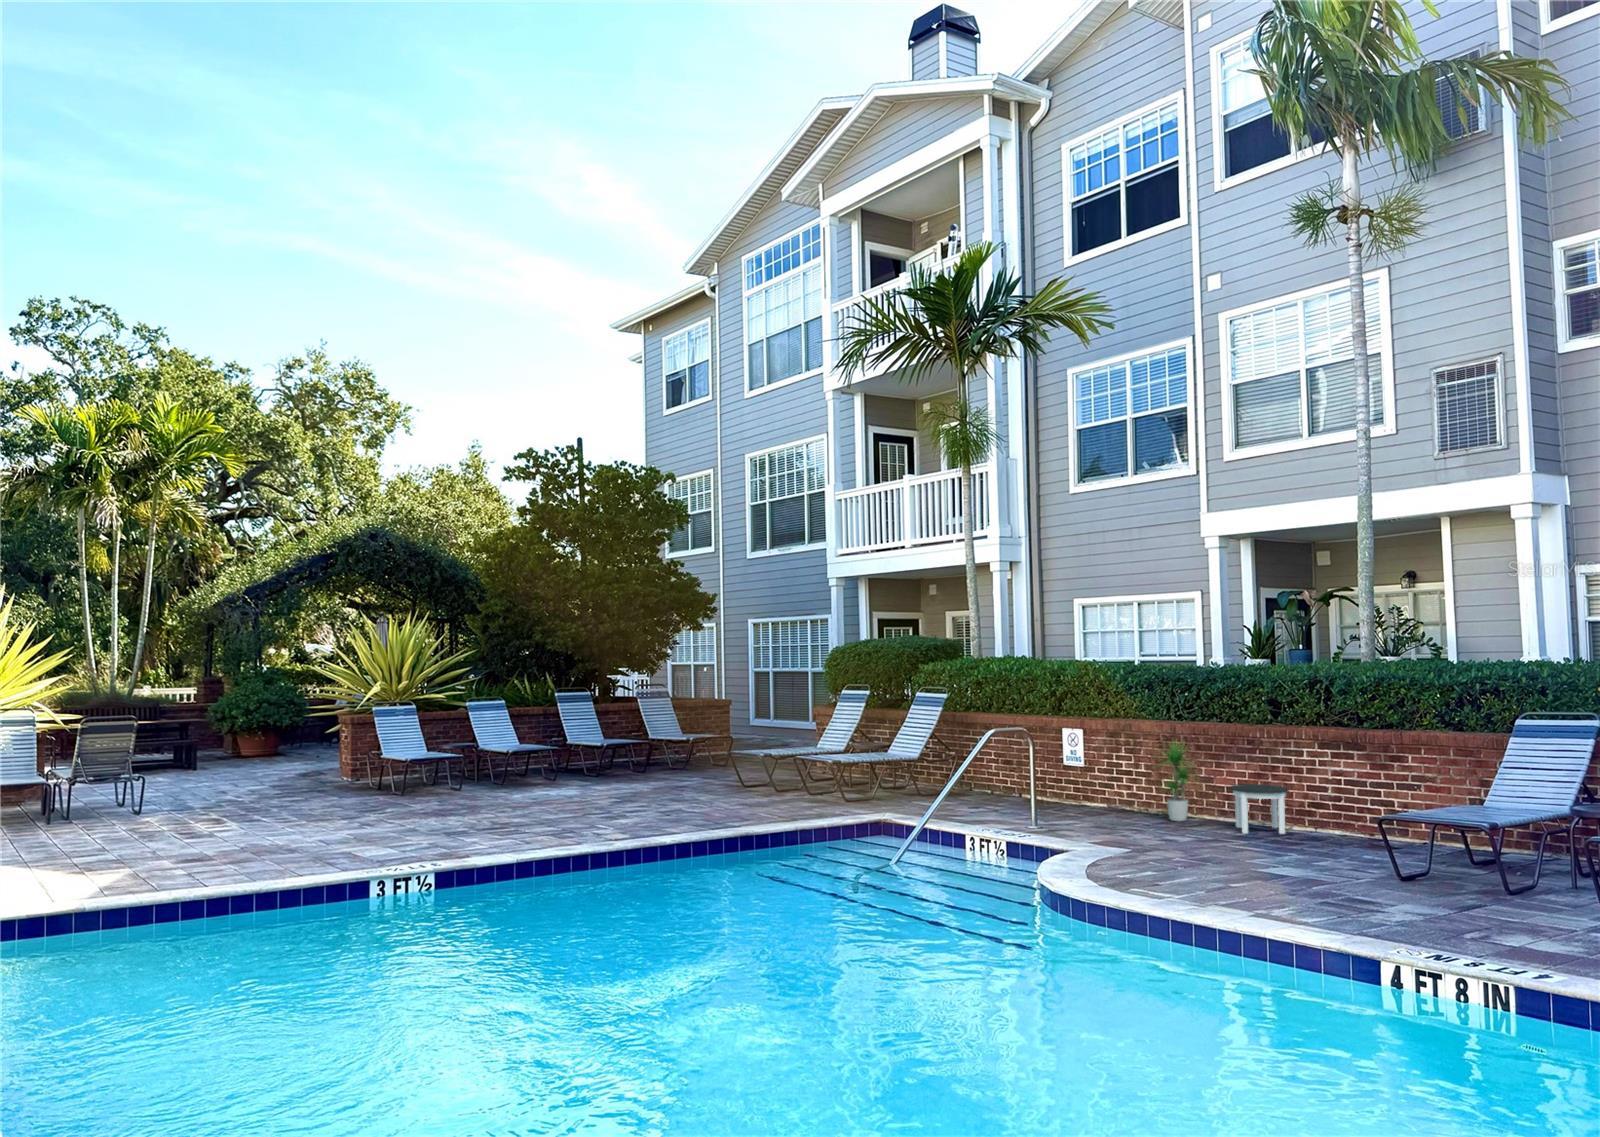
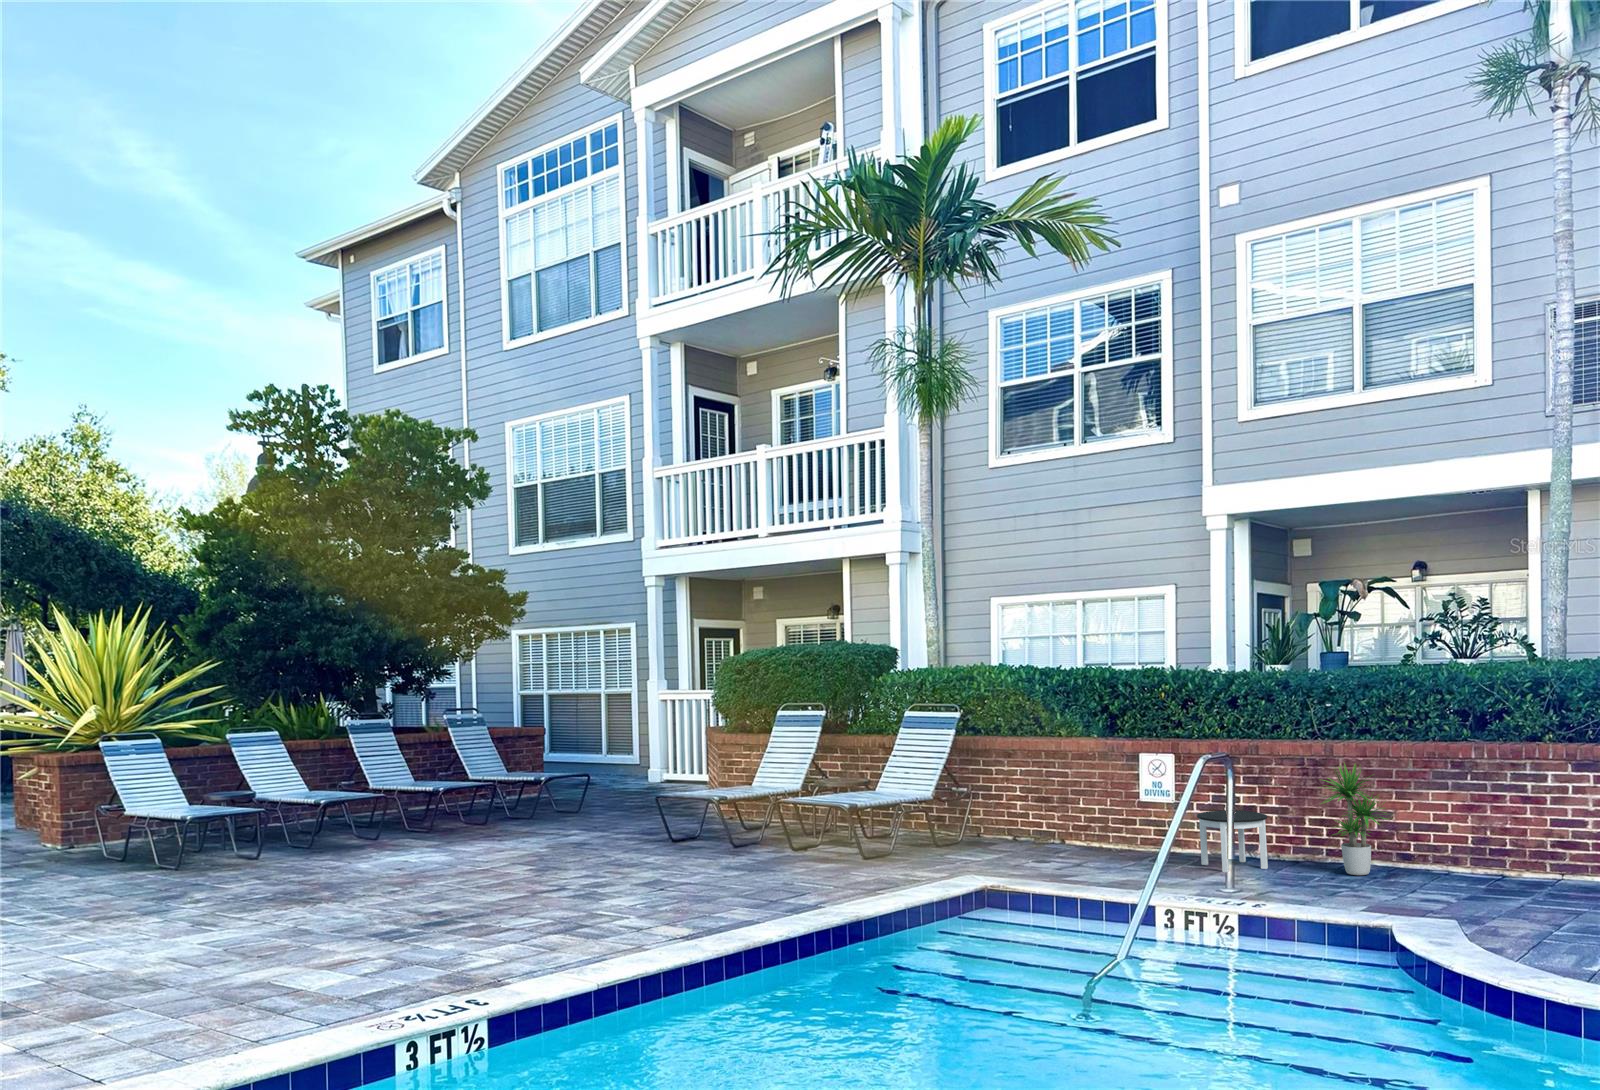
round table: present [1230,784,1289,834] -> present [1197,811,1268,872]

